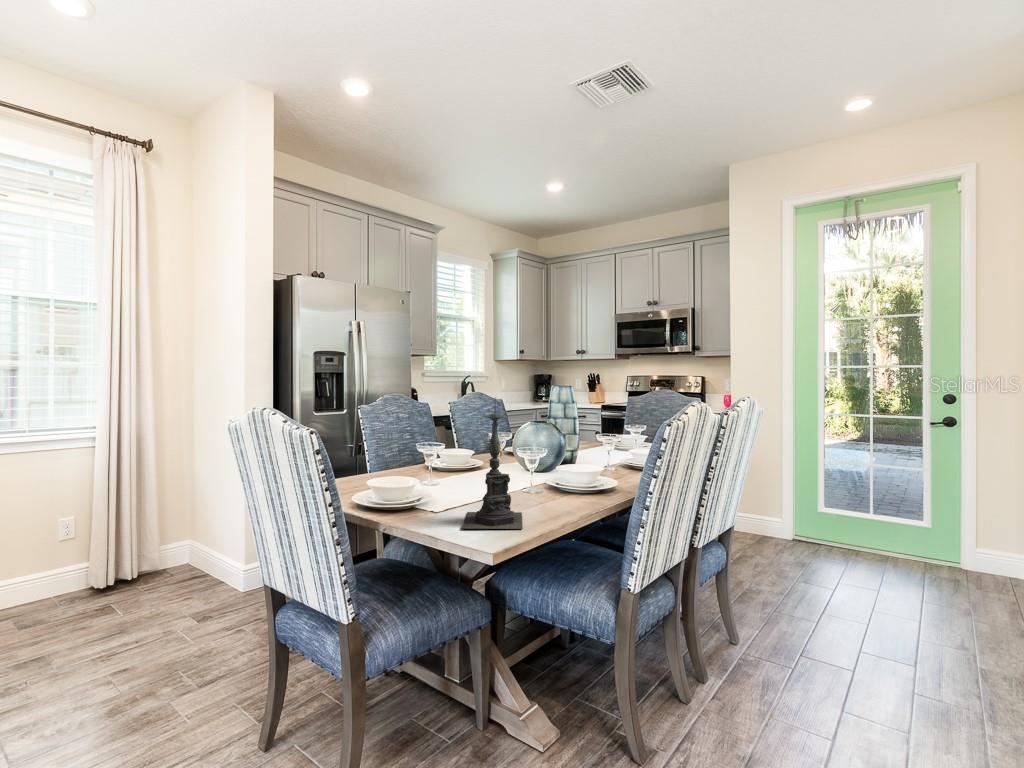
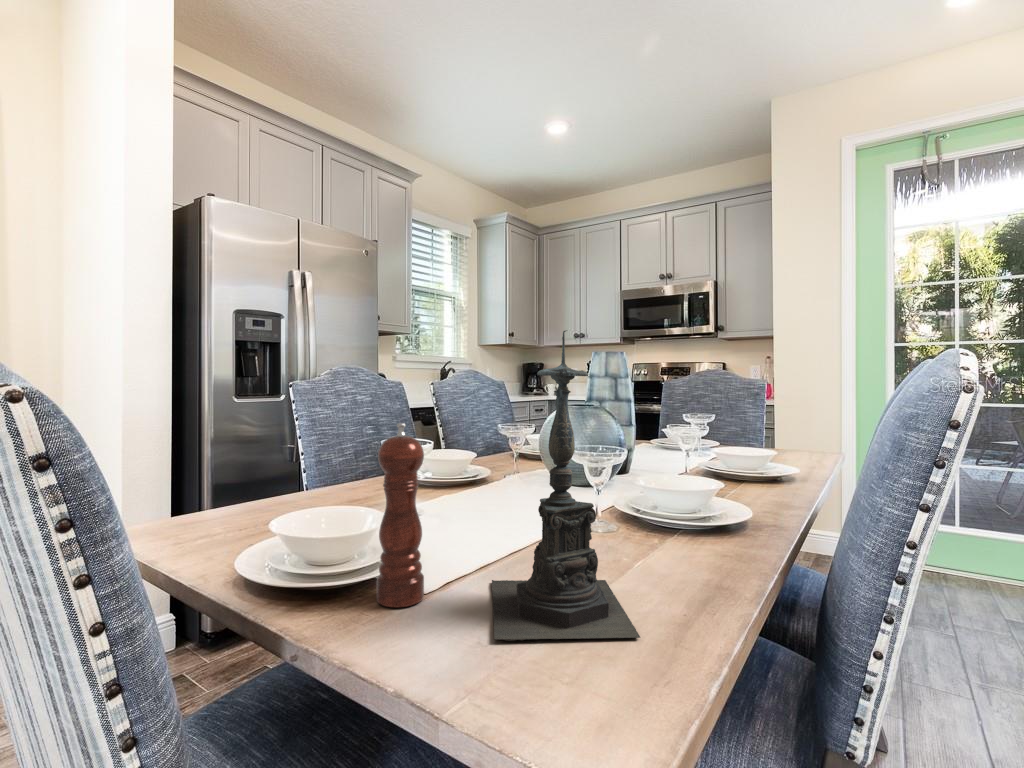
pepper mill: none [414,438,435,520] -> present [377,423,424,607]

